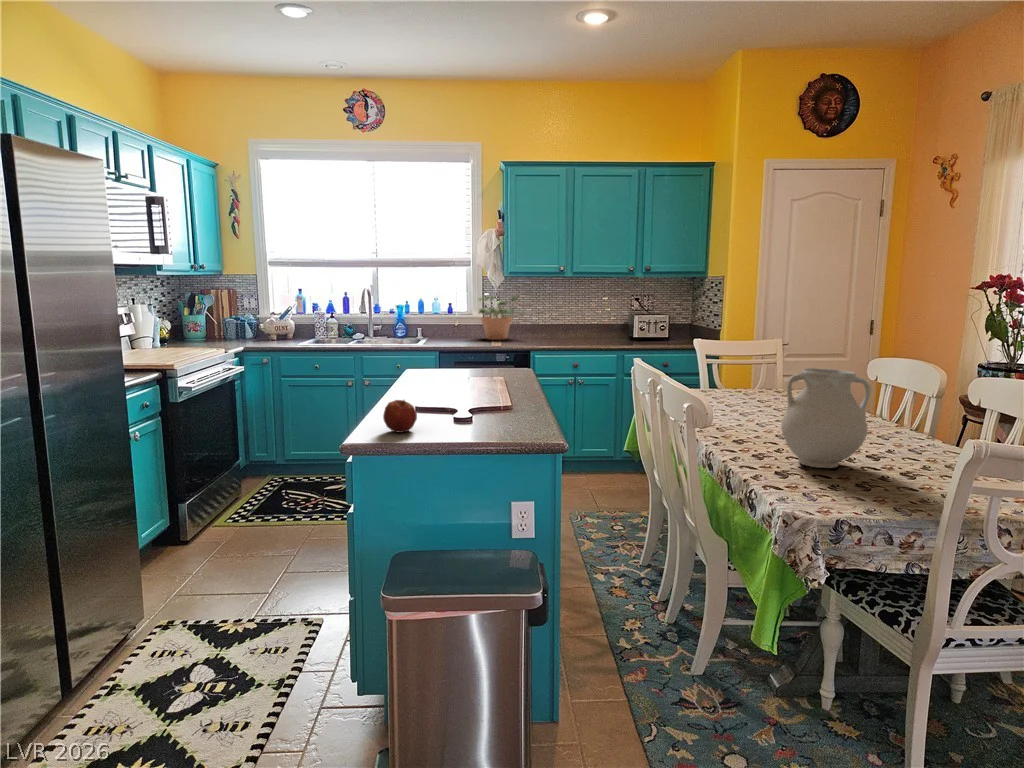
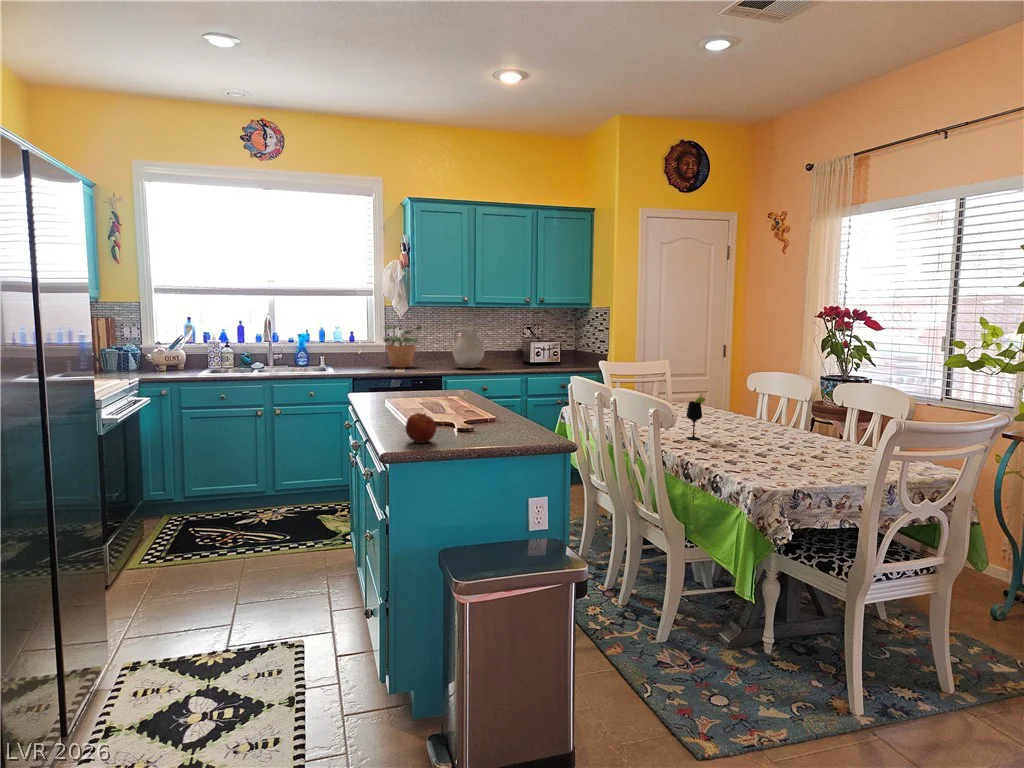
vase: present [781,368,871,468] -> present [452,328,485,368]
wine glass: none [750,384,775,439] -> present [687,394,706,440]

